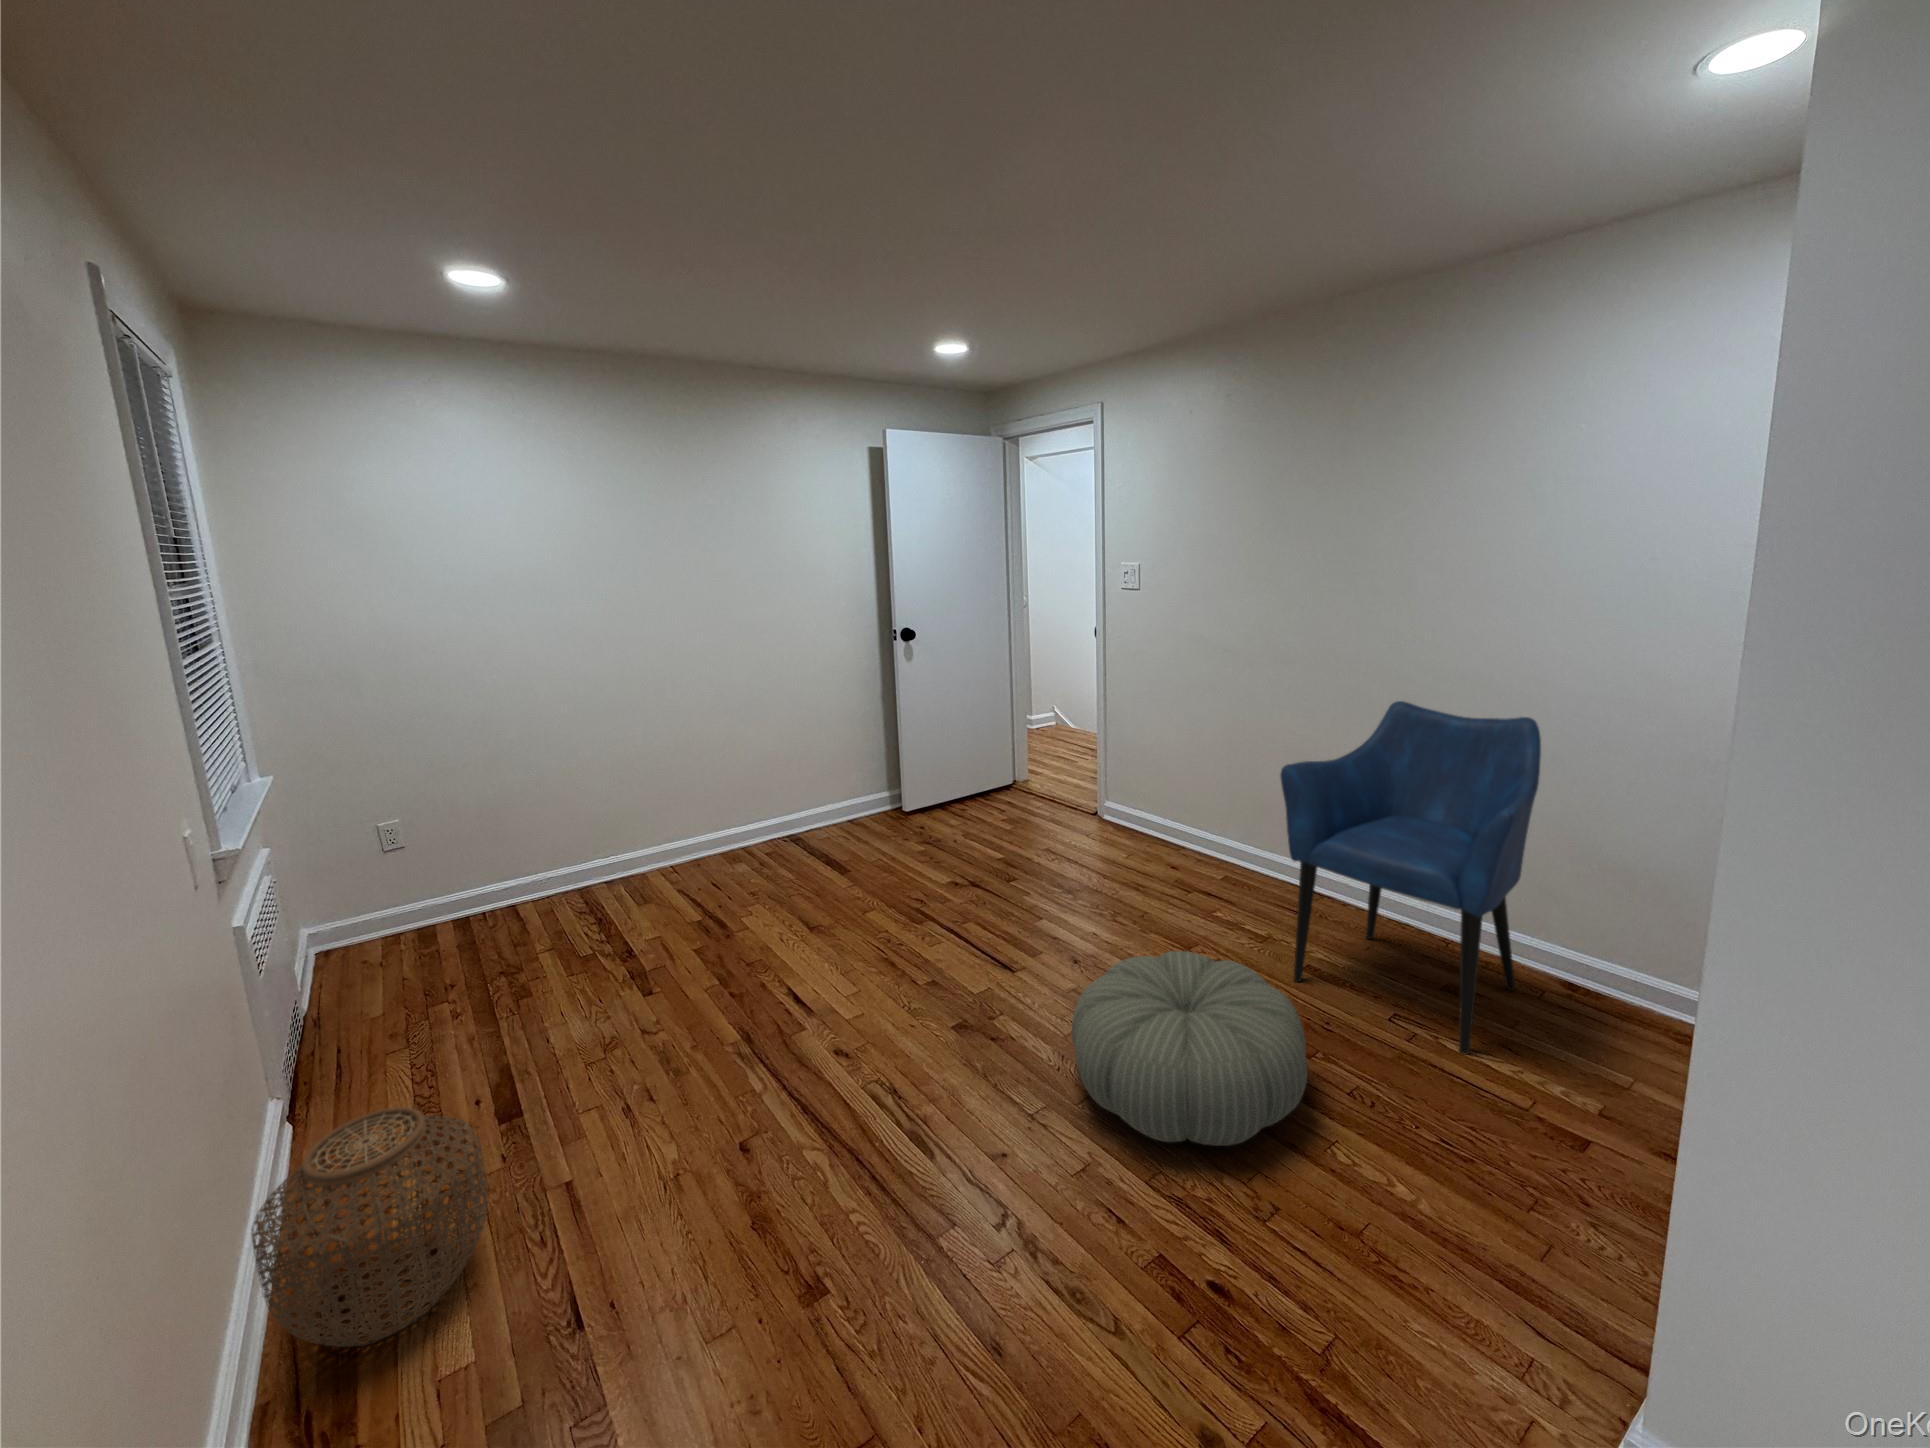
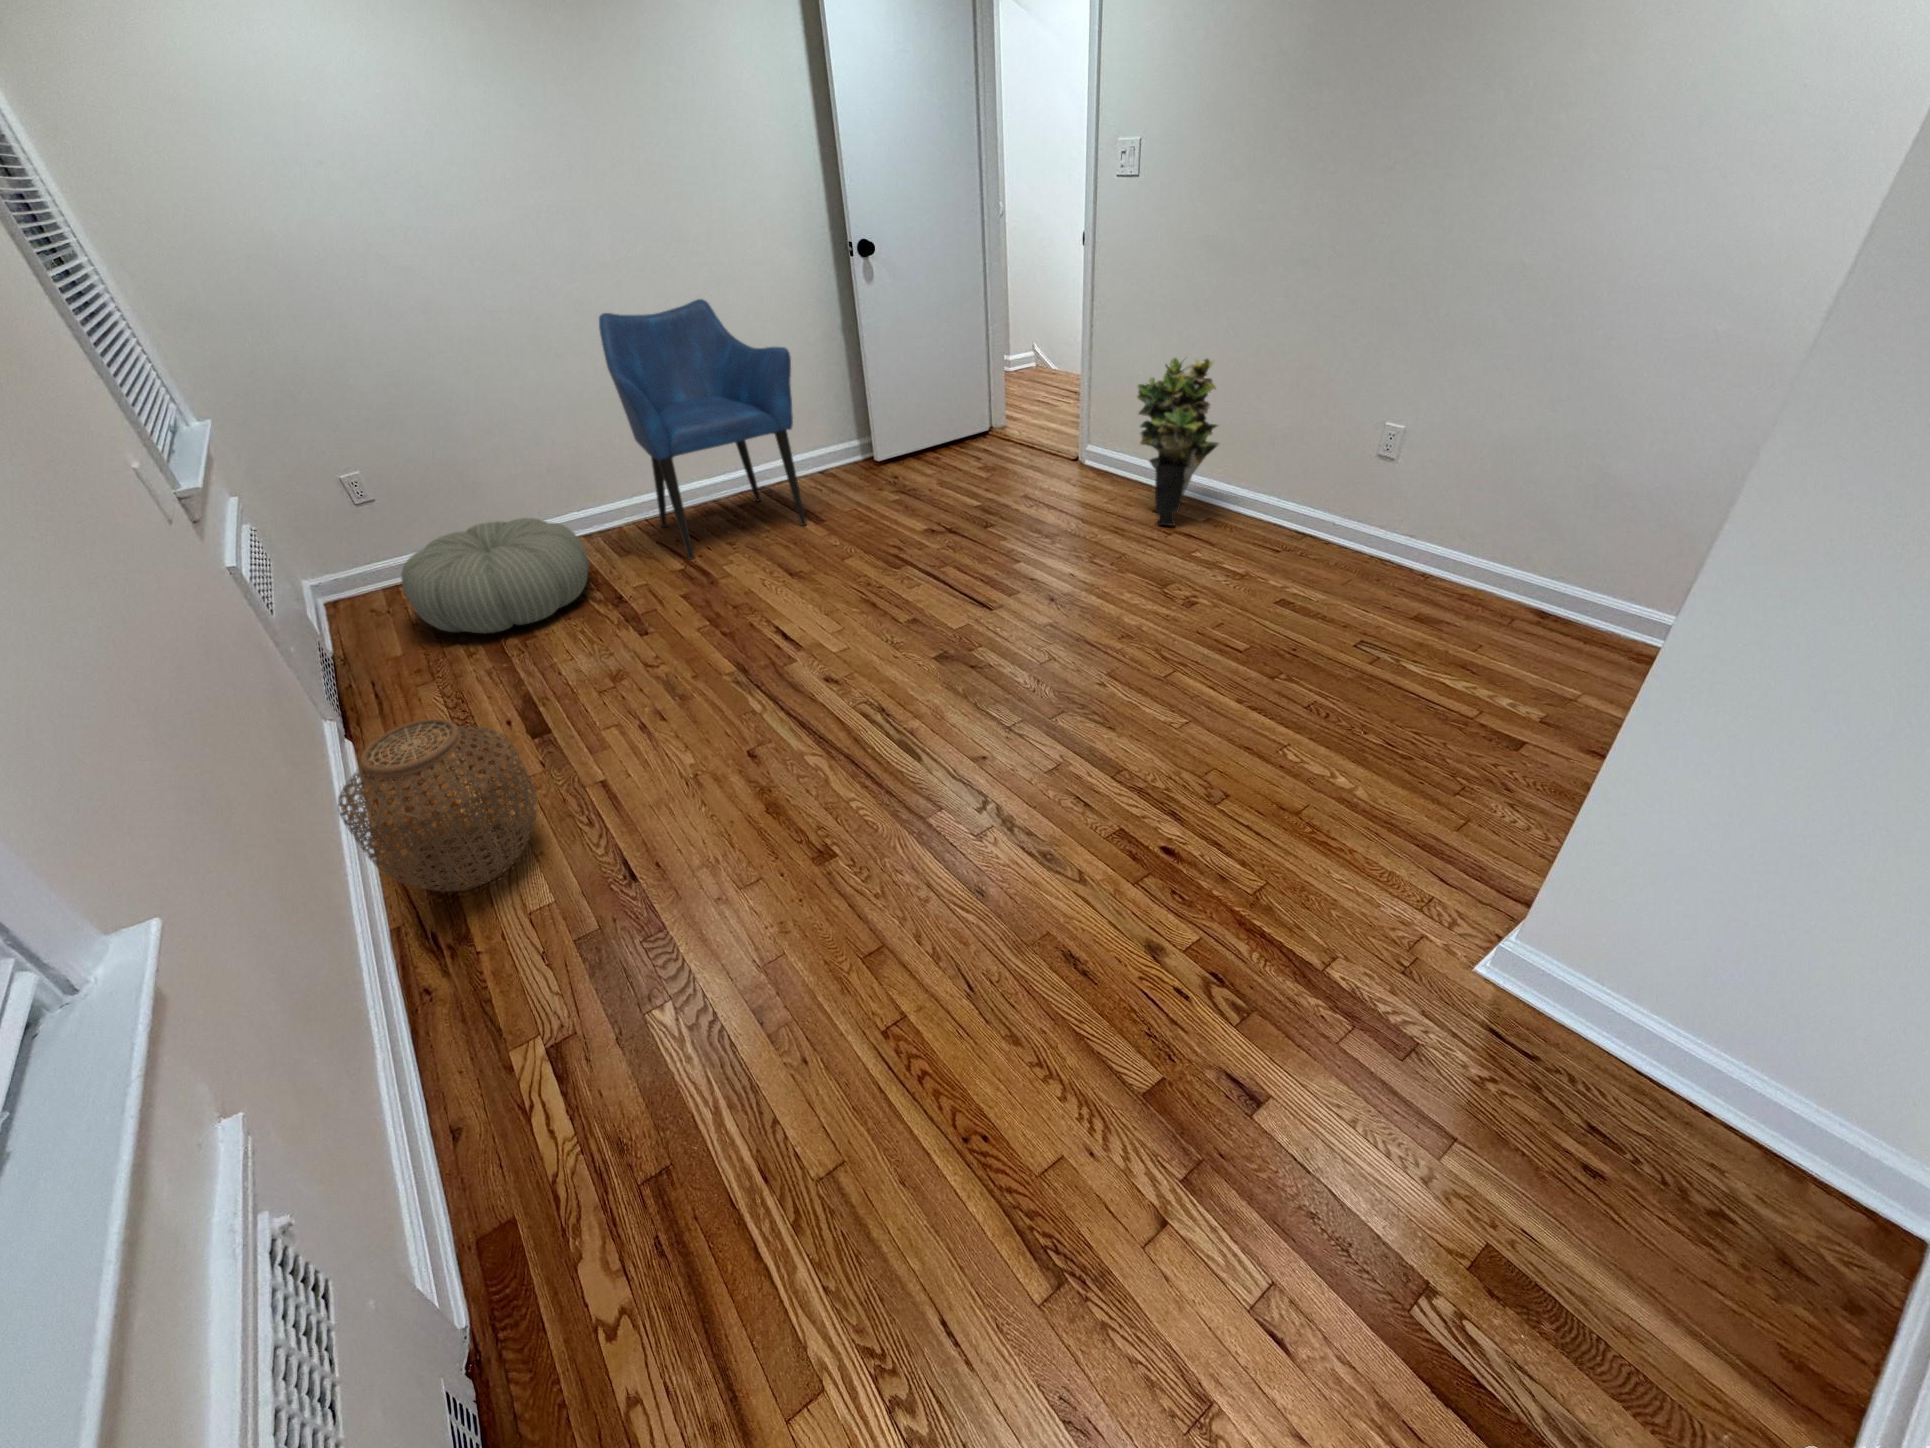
armchair: present [1280,701,1541,1055] -> present [599,299,806,559]
potted plant: none [1149,731,1230,883] -> present [1137,357,1219,526]
pouf: present [1071,951,1307,1146] -> present [401,518,589,633]

